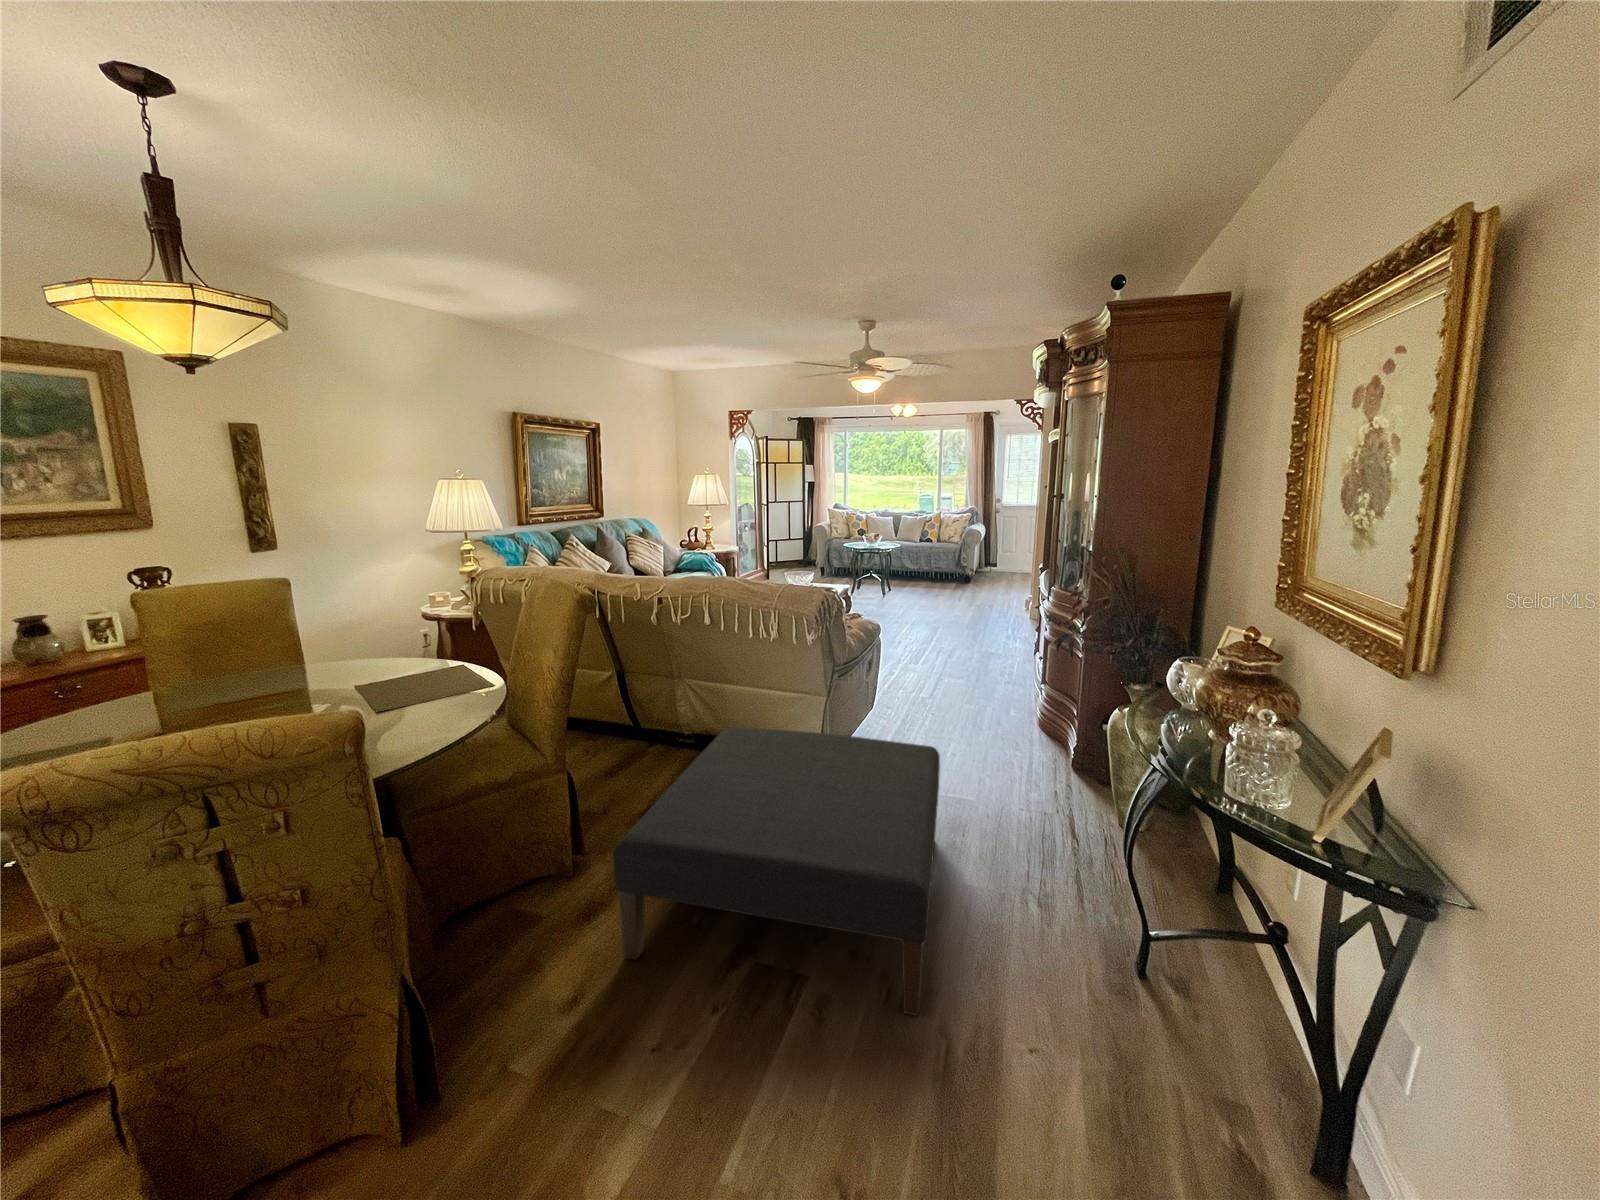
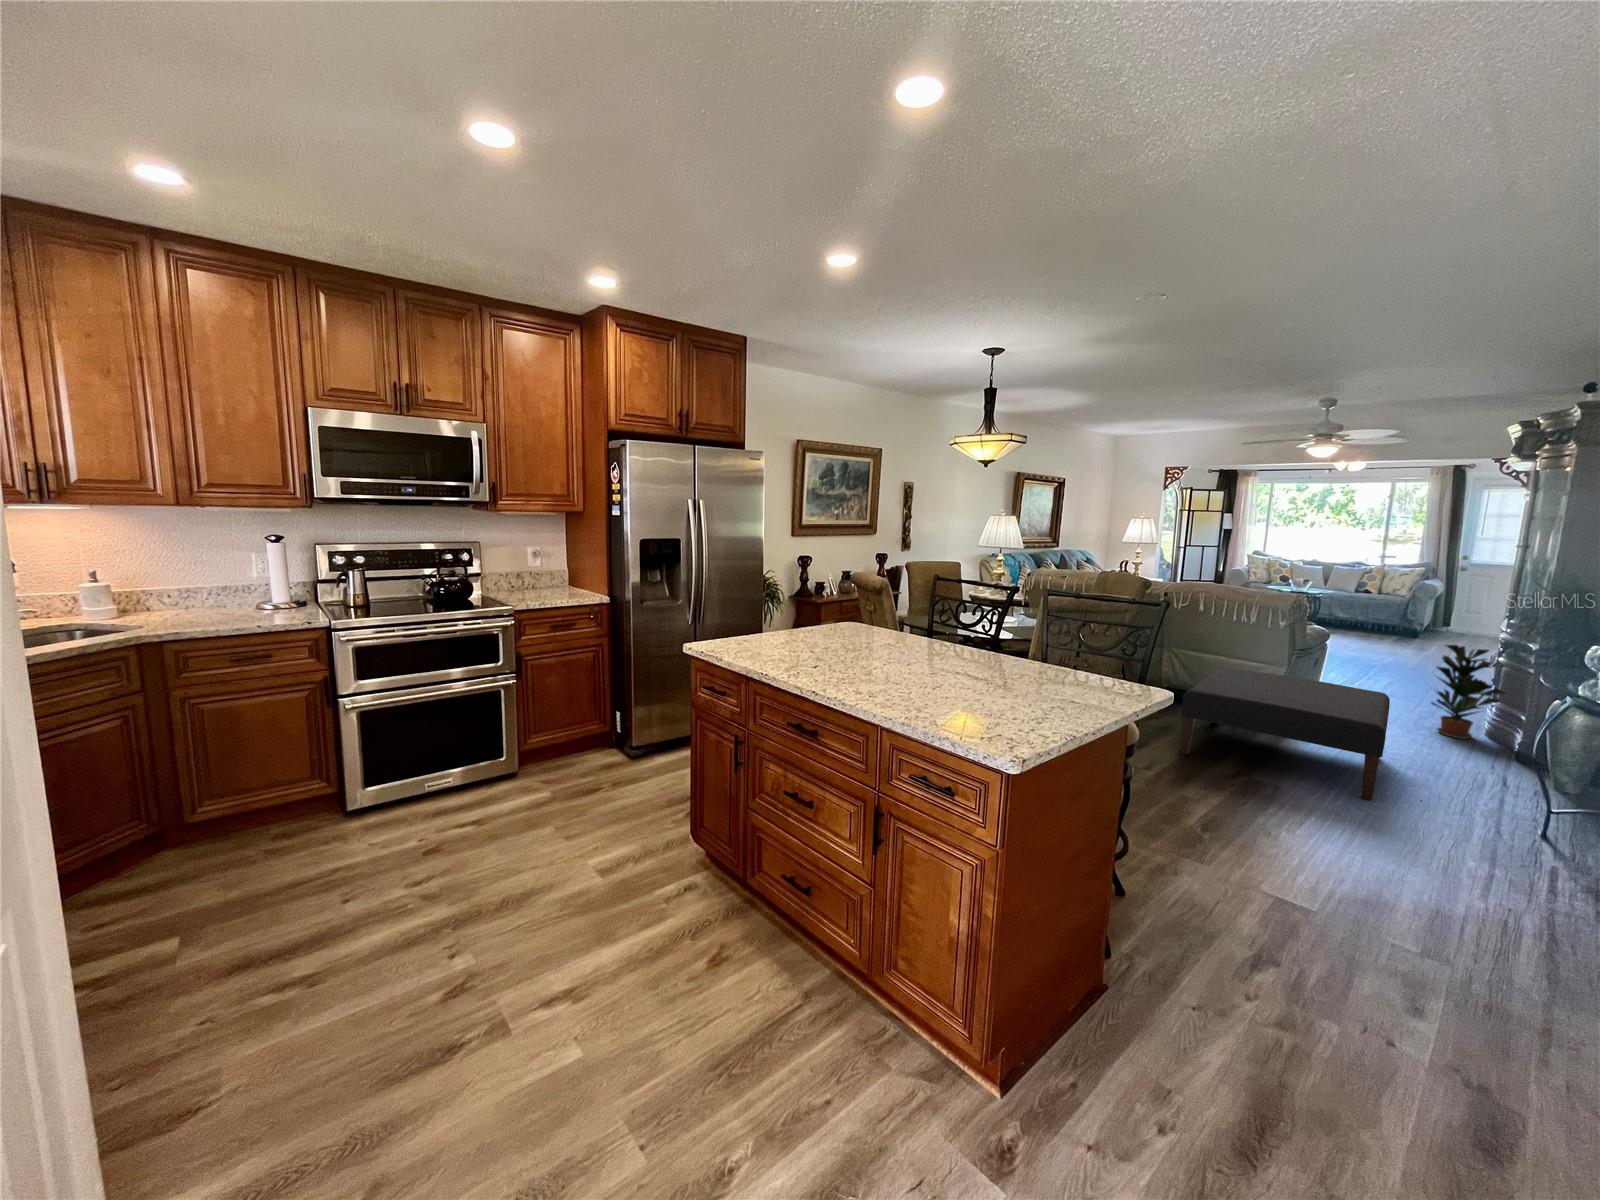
potted plant: none [984,632,1057,752] -> present [1431,645,1505,739]

